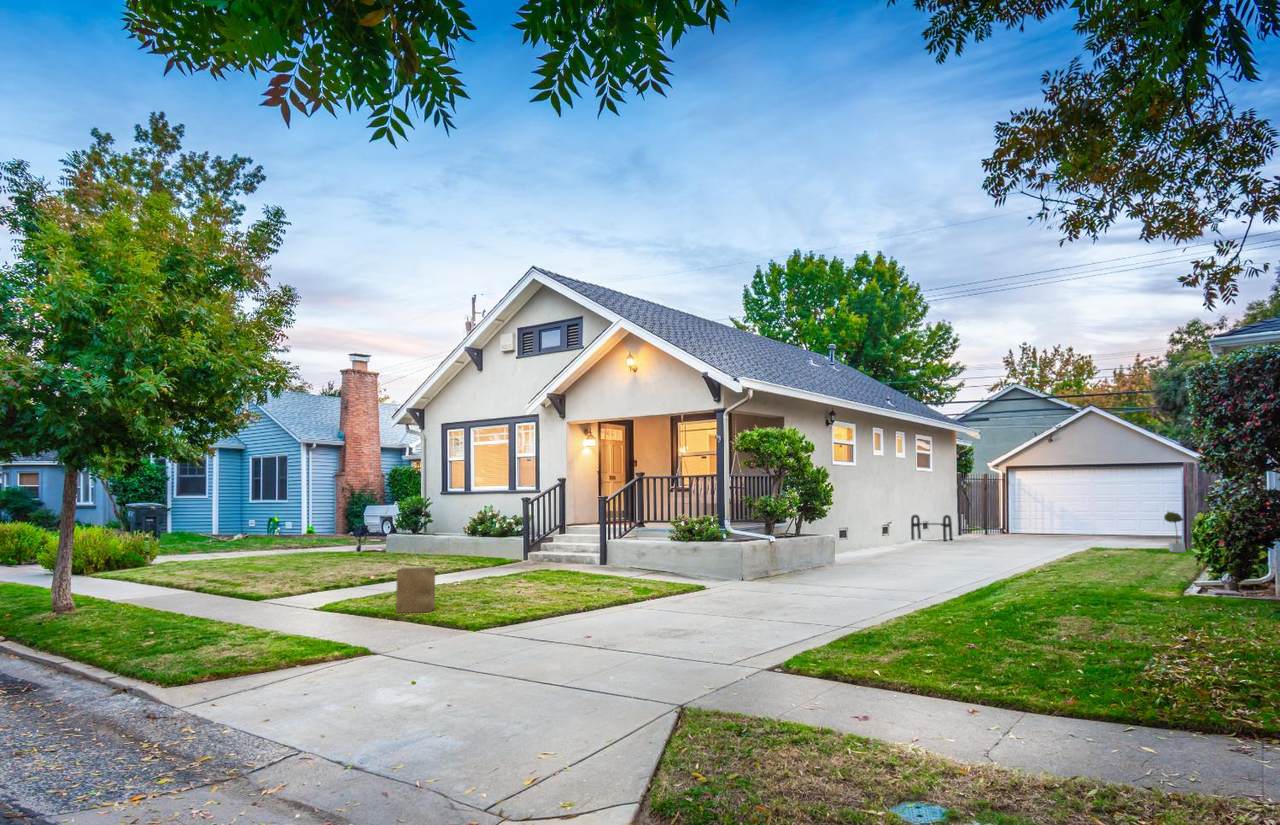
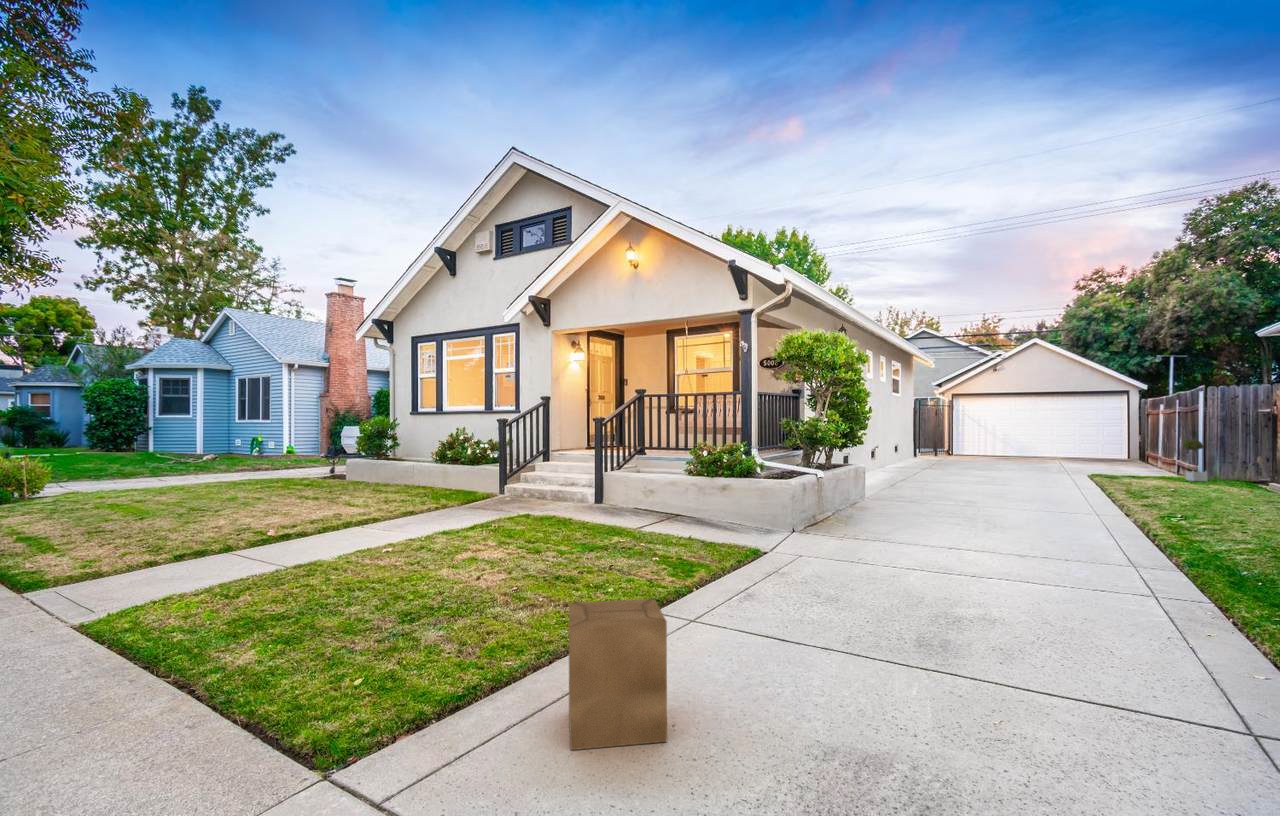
bench: present [911,515,953,541] -> none [891,439,931,465]
cardboard box: present [396,567,435,613] -> present [569,599,667,750]

